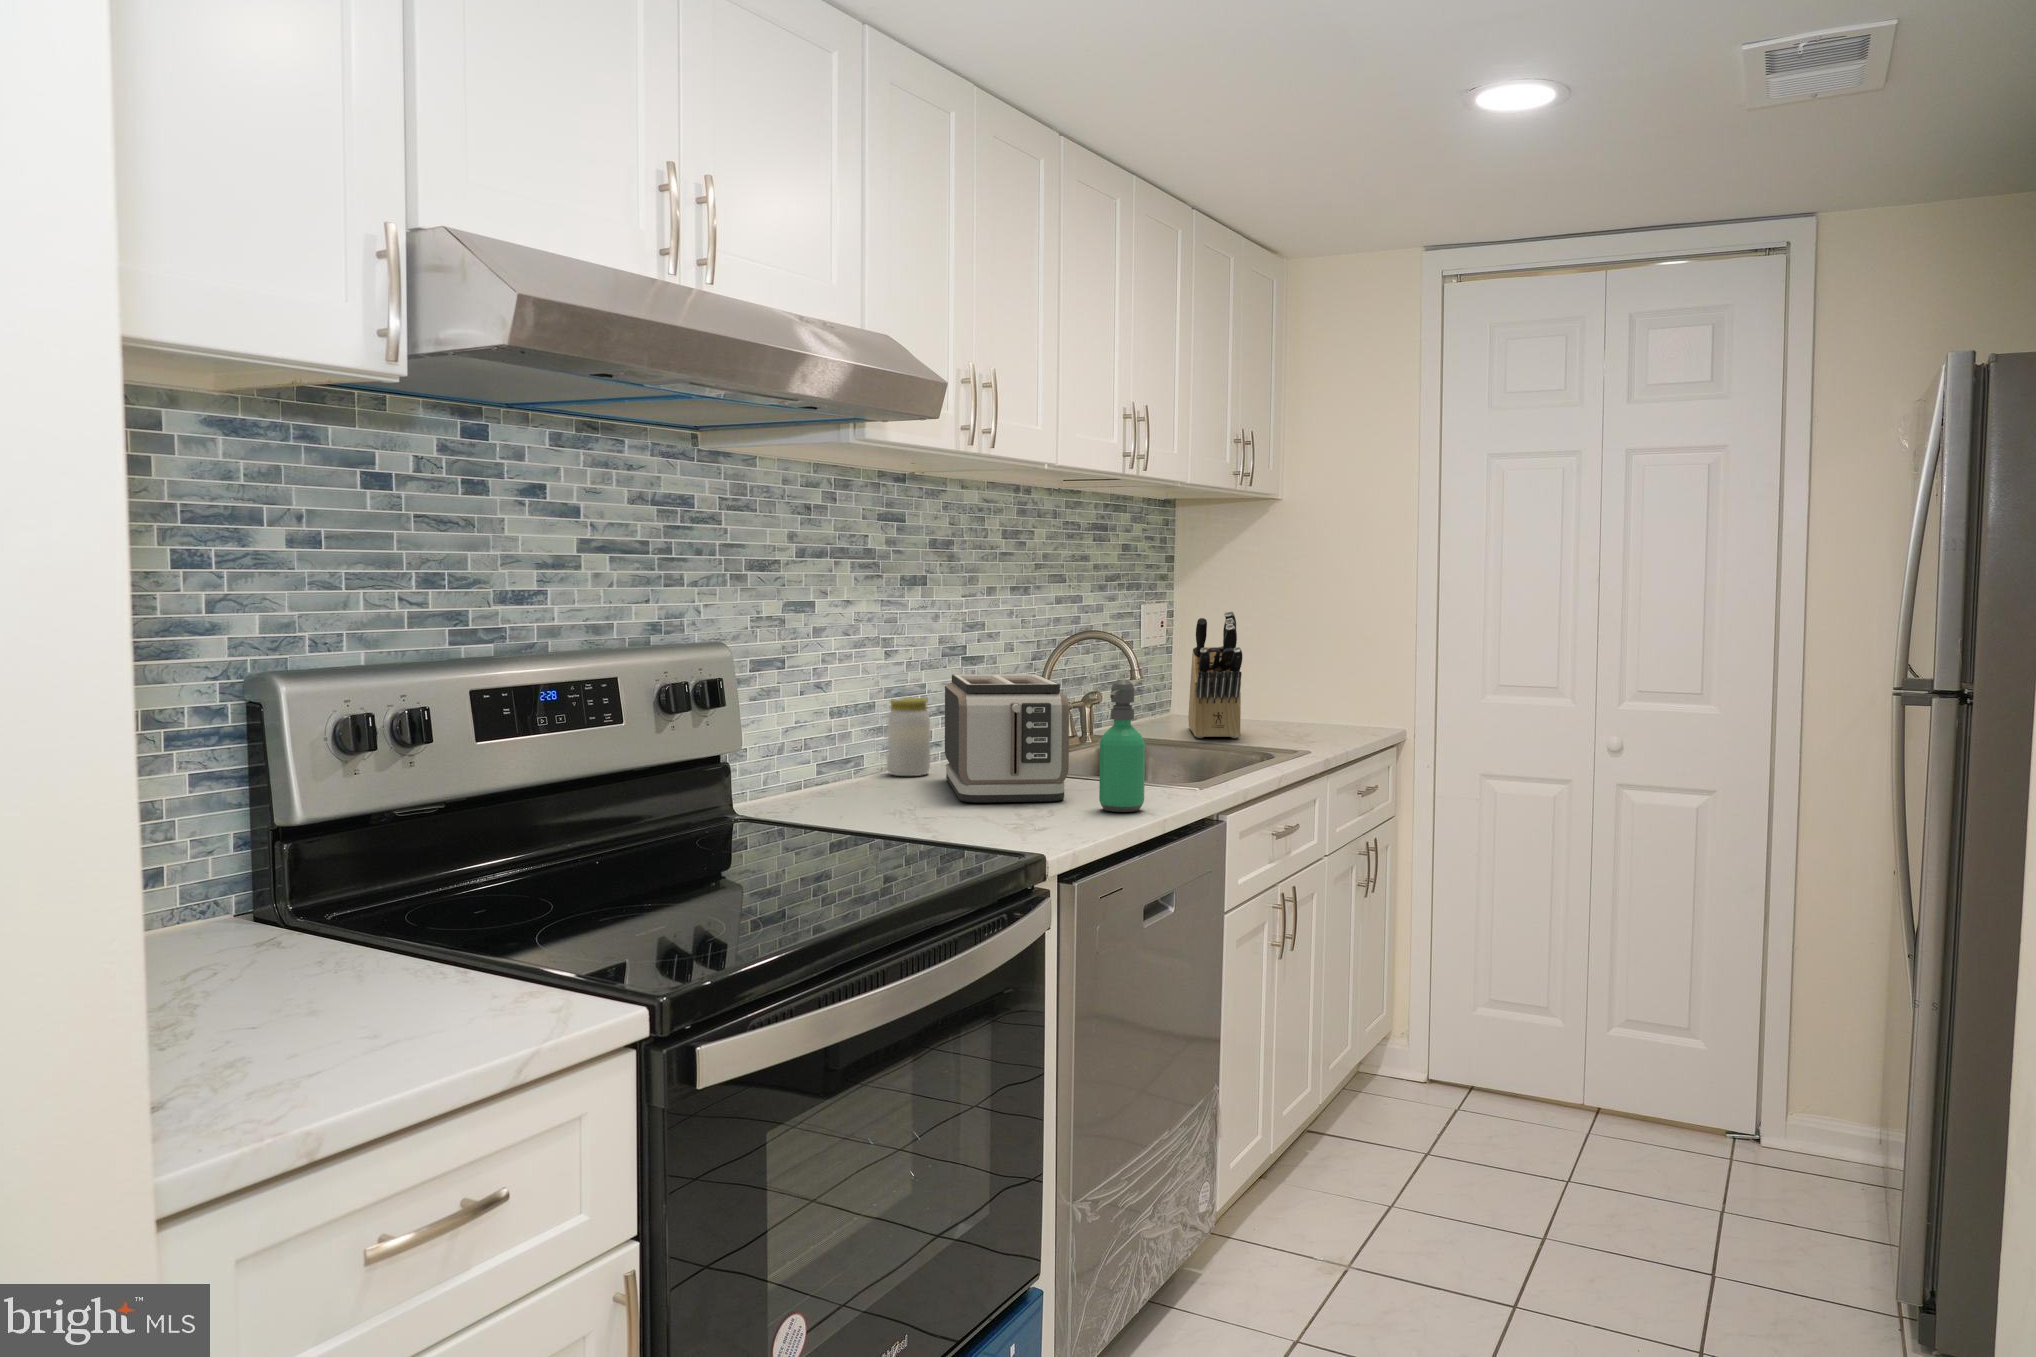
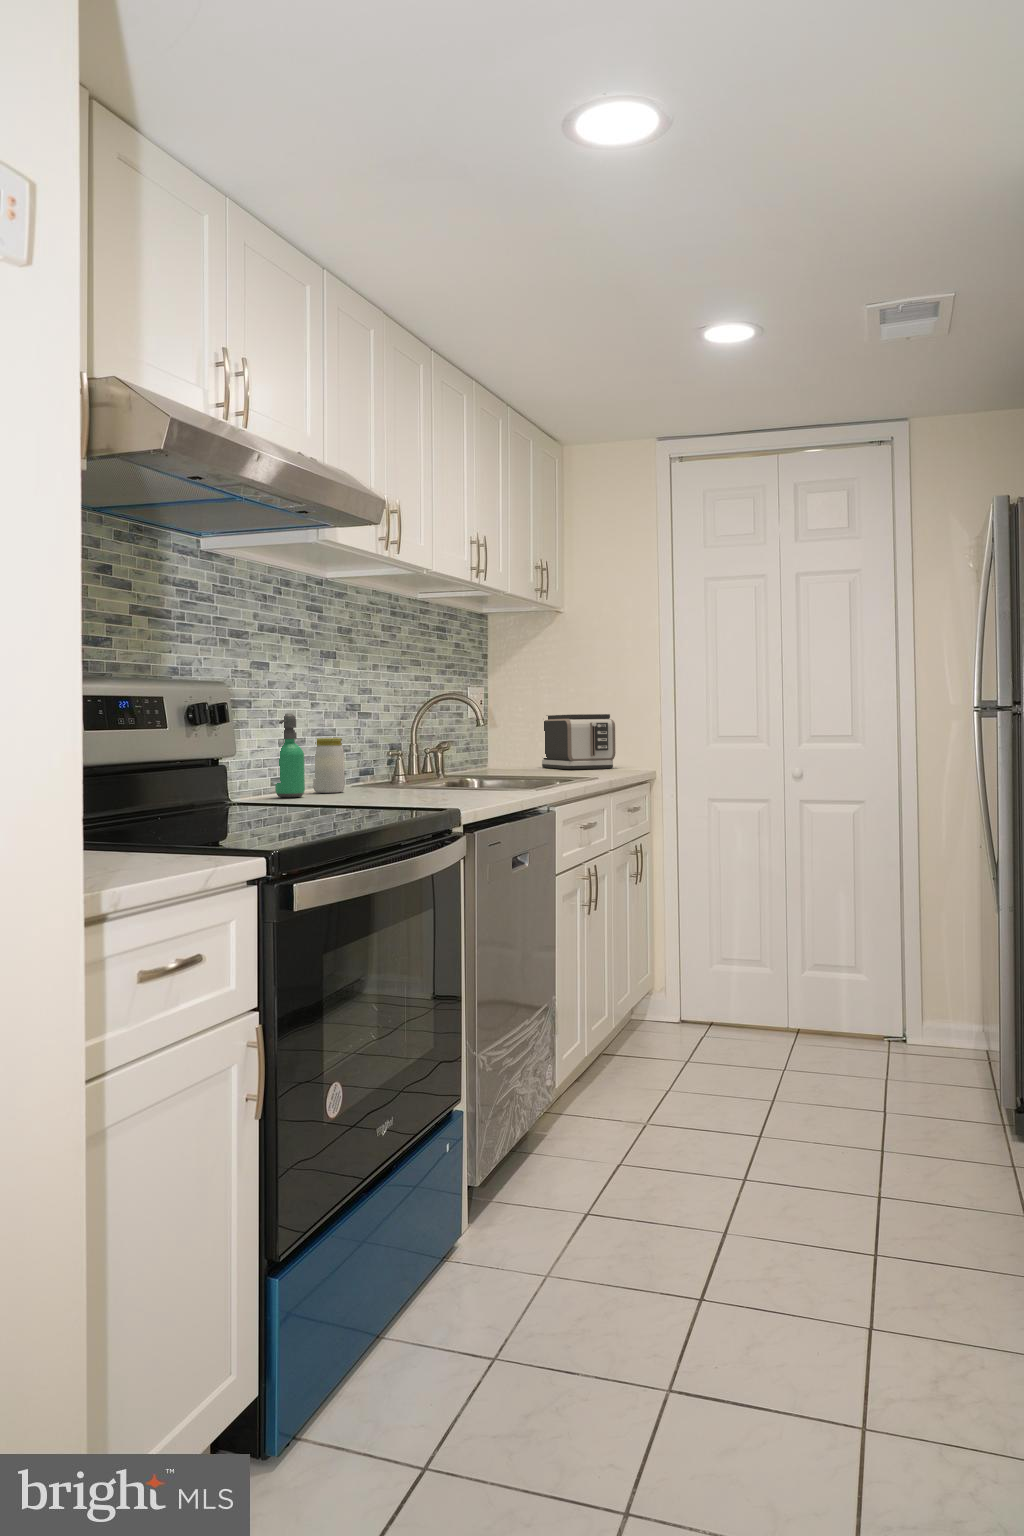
knife block: present [1188,611,1242,738] -> none [507,684,549,776]
toaster: present [945,674,1069,802] -> present [542,714,616,769]
soap dispenser: present [1099,679,1145,812] -> present [275,713,305,797]

